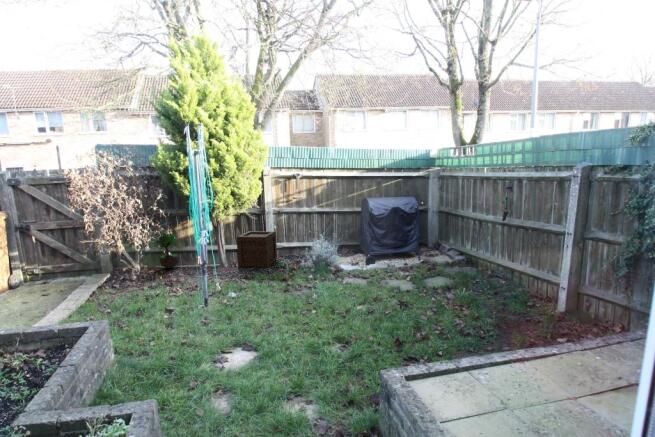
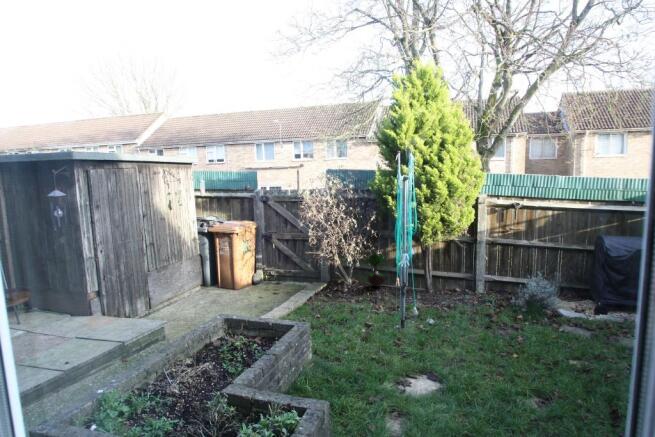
wooden crate: present [237,231,277,268] -> none [442,260,486,301]

